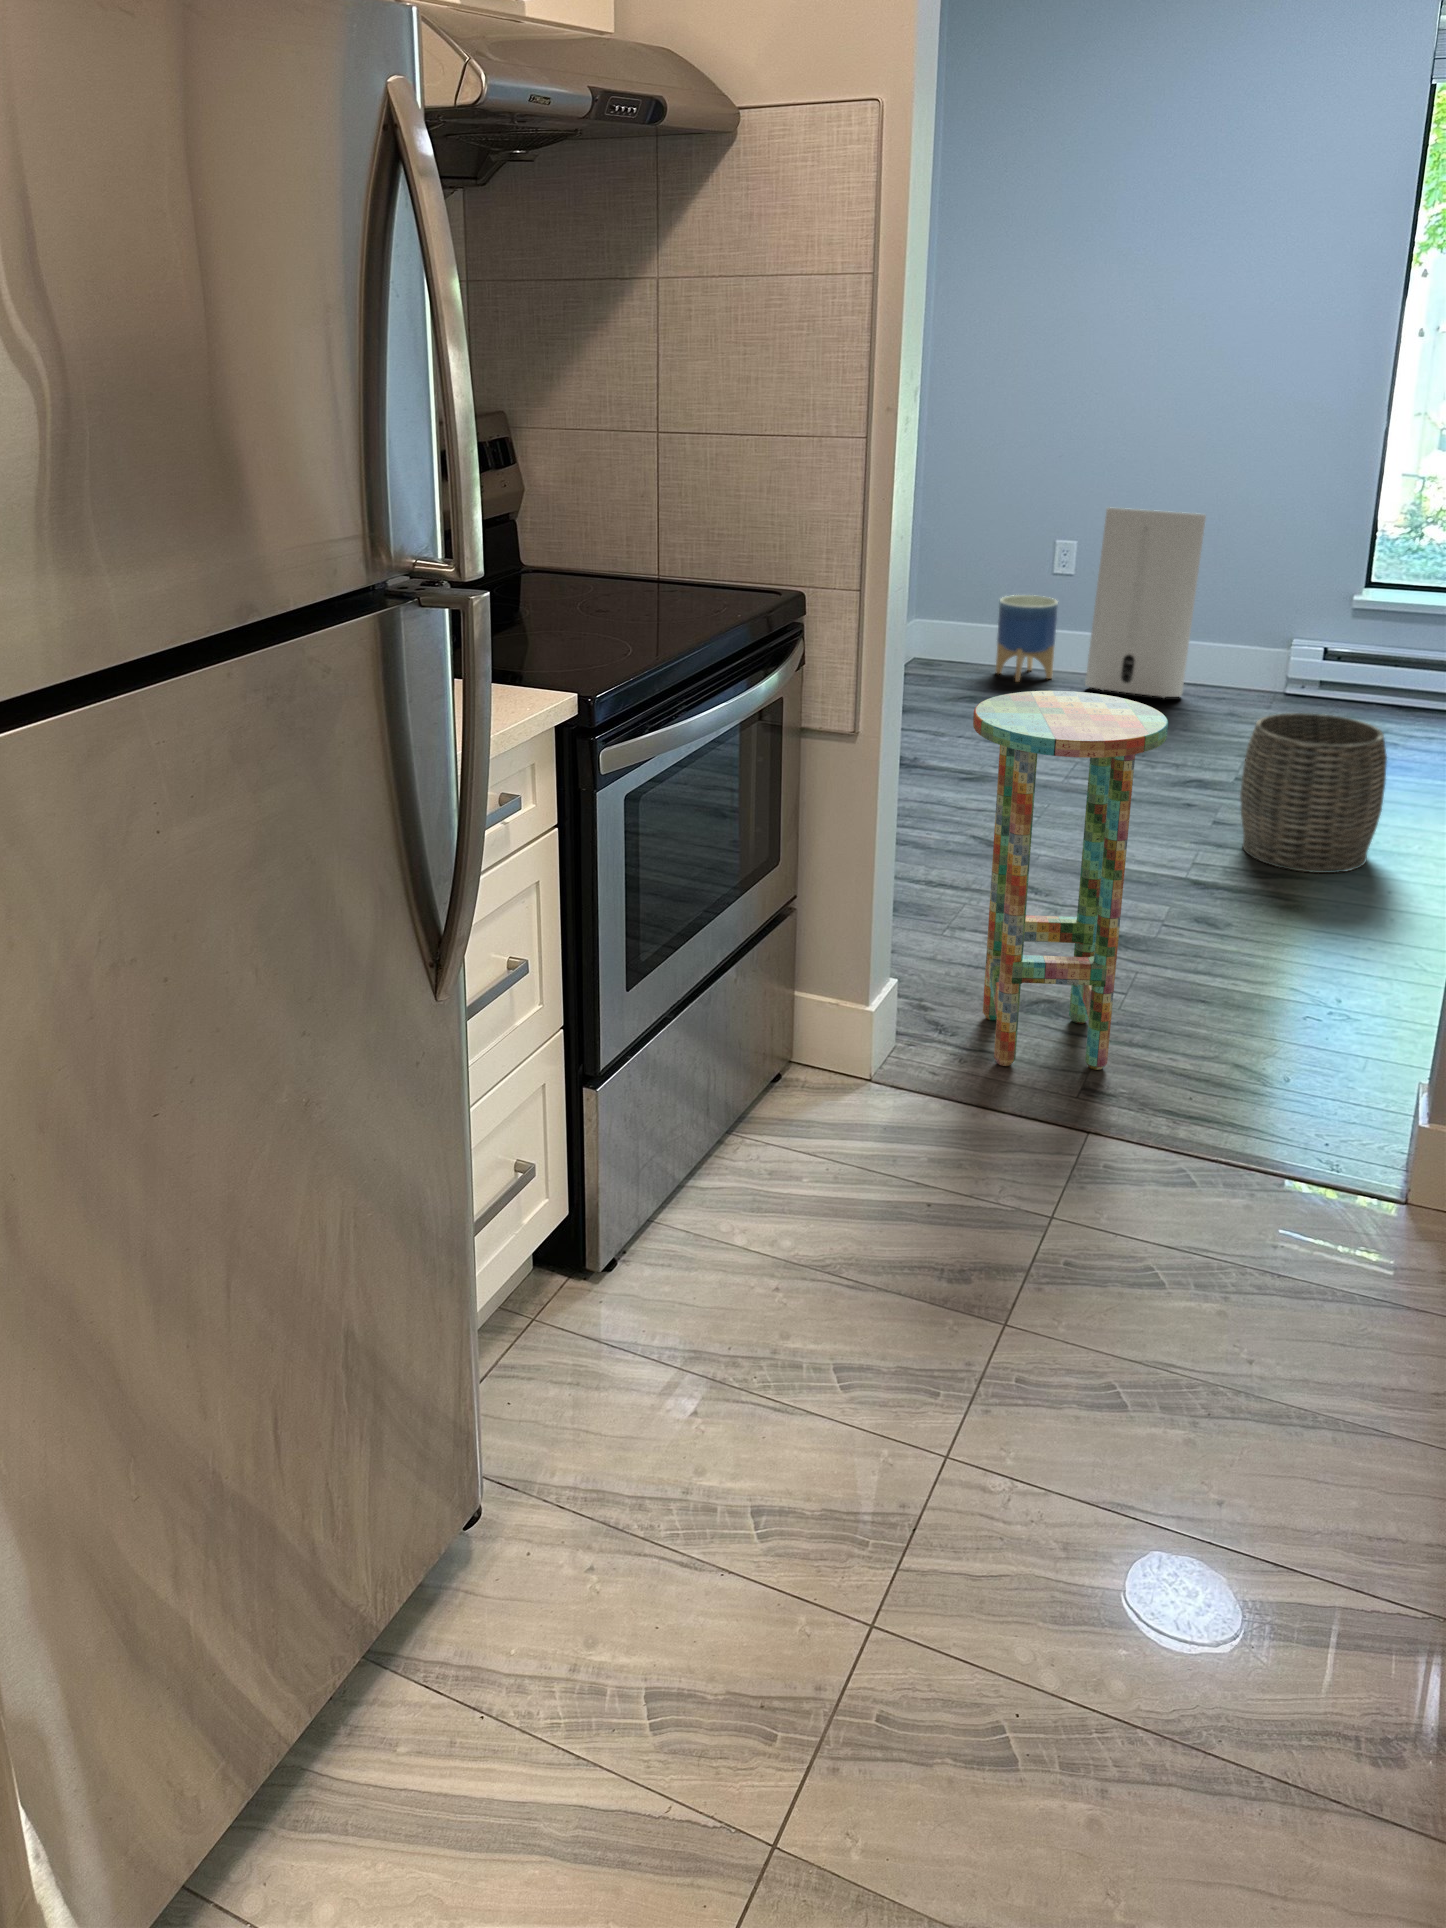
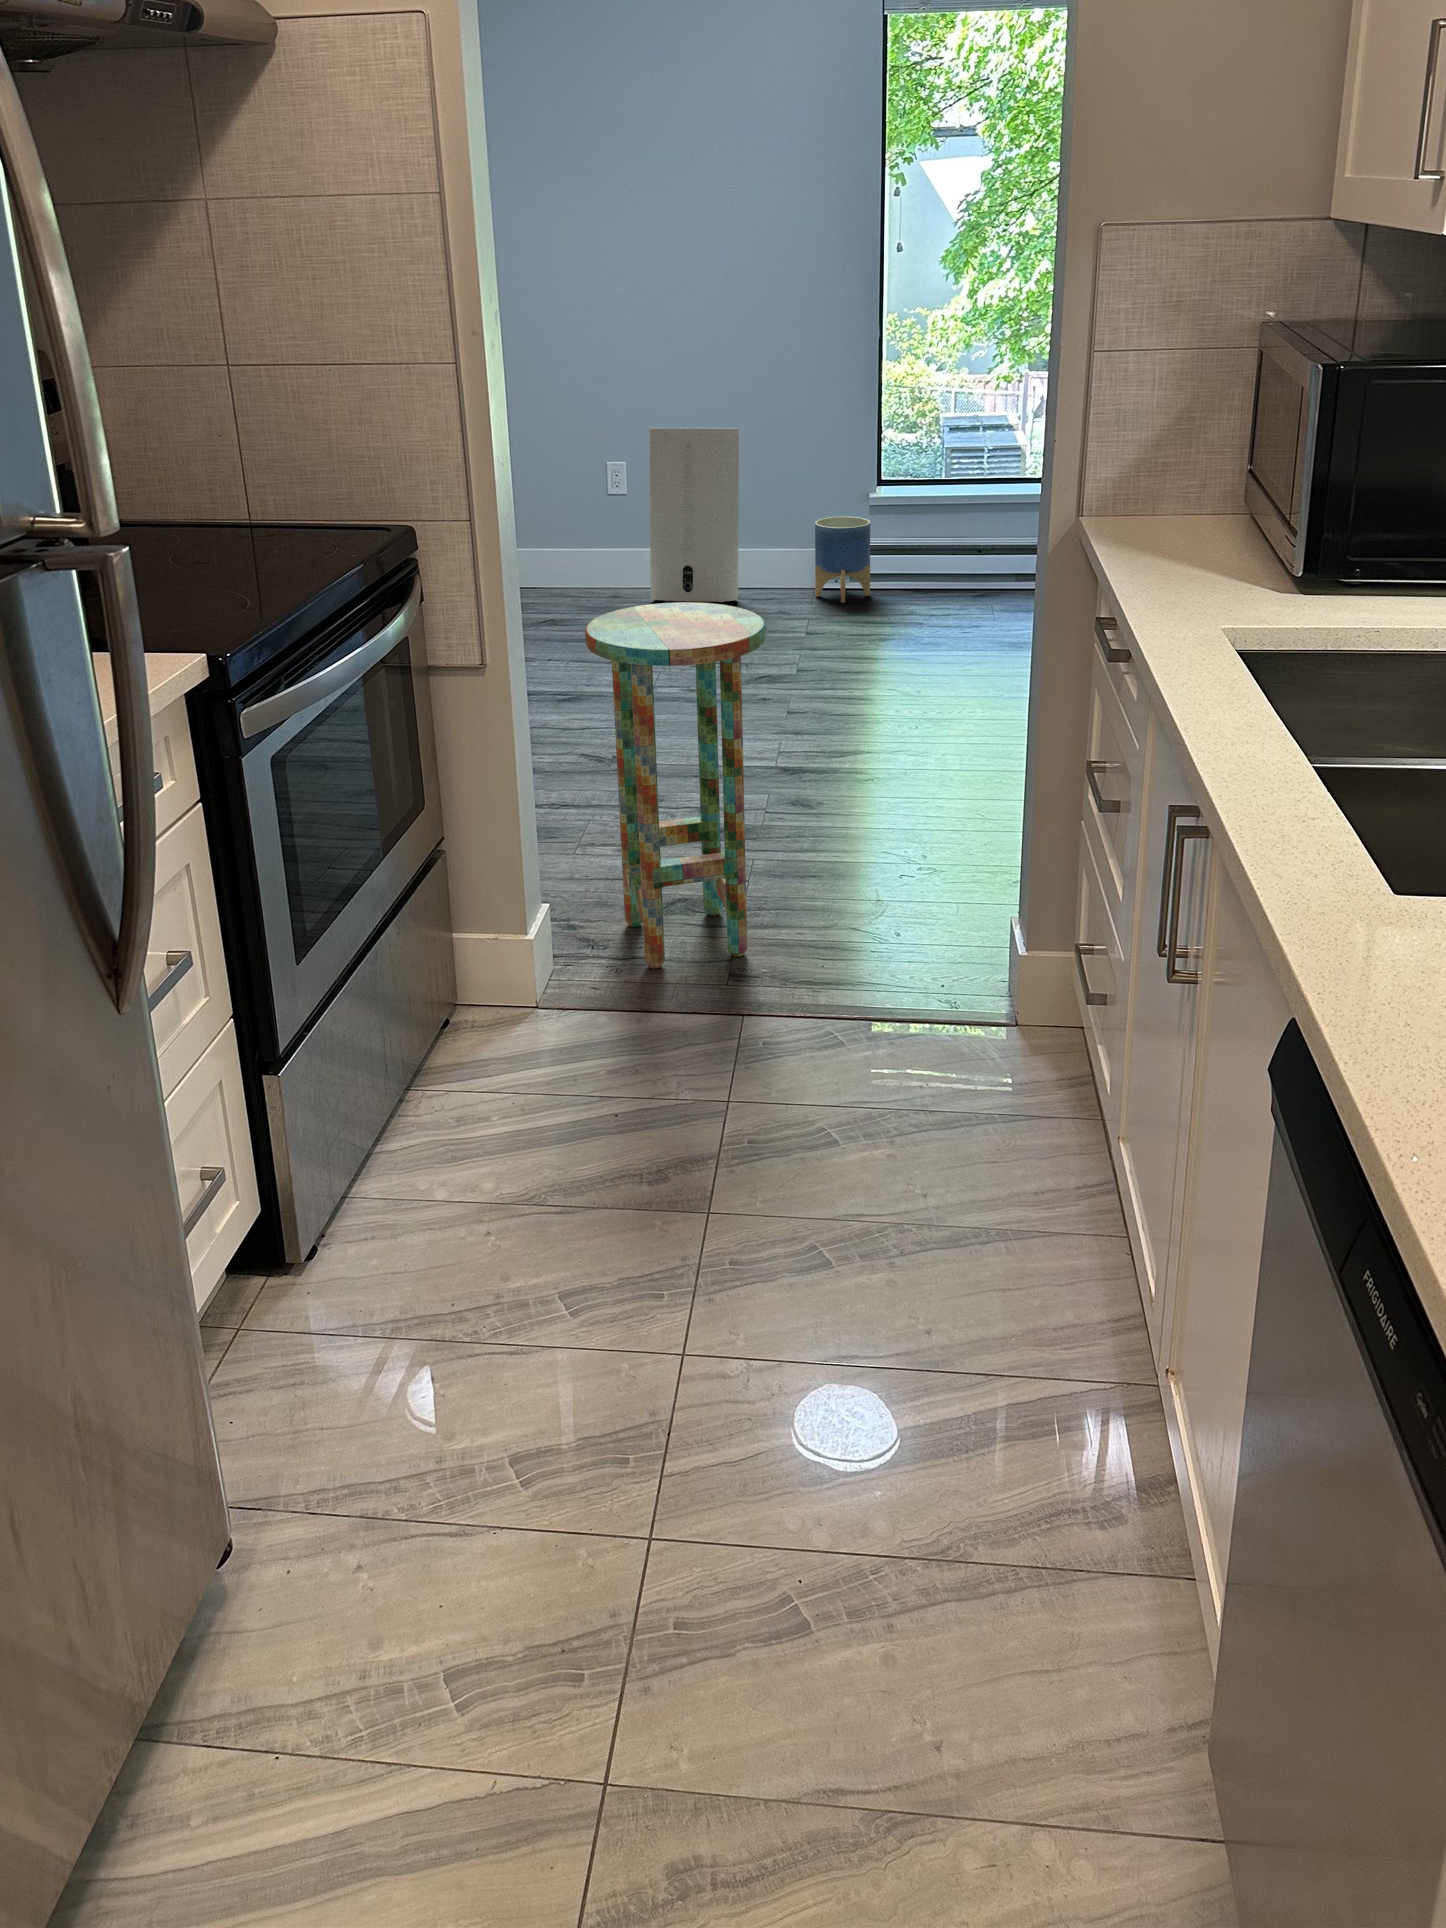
planter: present [996,595,1058,682] -> present [815,517,870,603]
woven basket: present [1240,713,1387,873] -> none [812,602,931,746]

